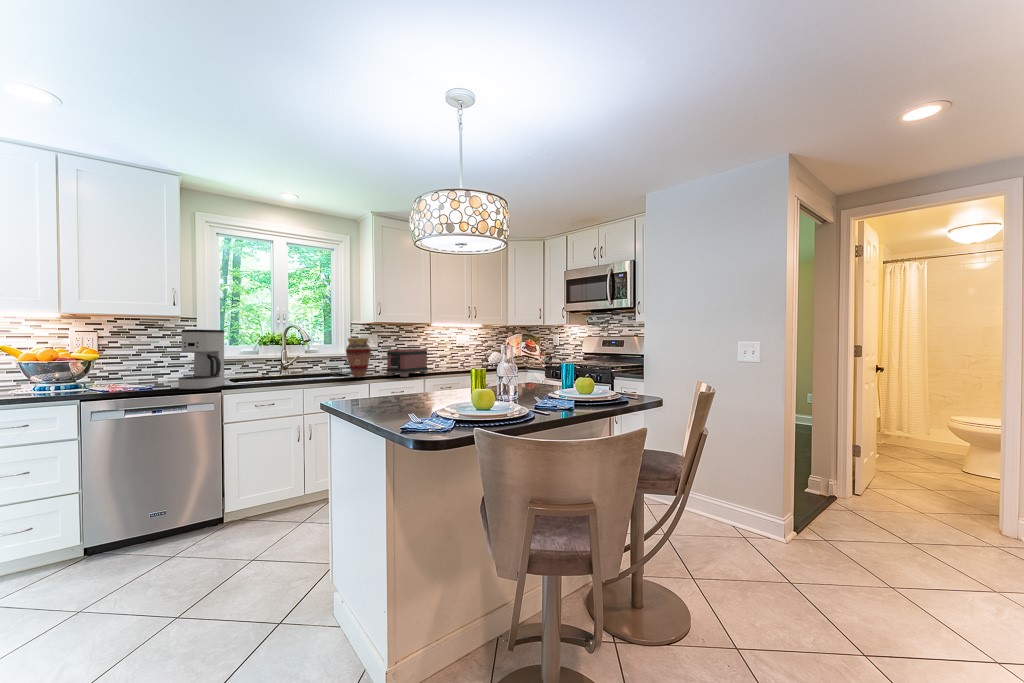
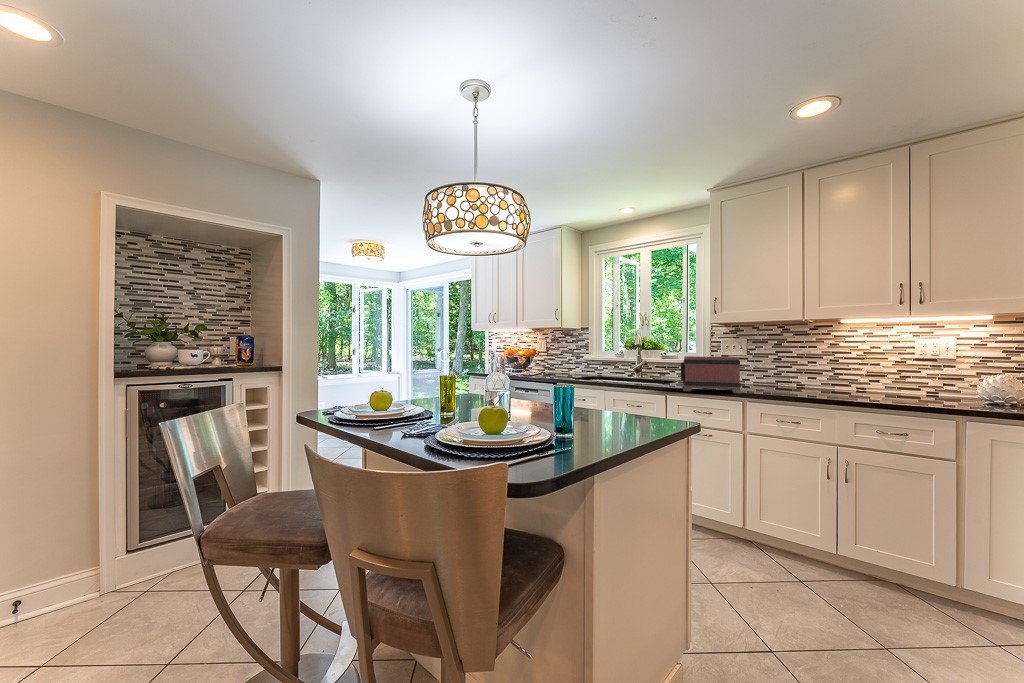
coffee maker: present [178,330,225,390] -> none [528,336,554,379]
vase: present [346,338,371,378] -> none [637,342,665,386]

